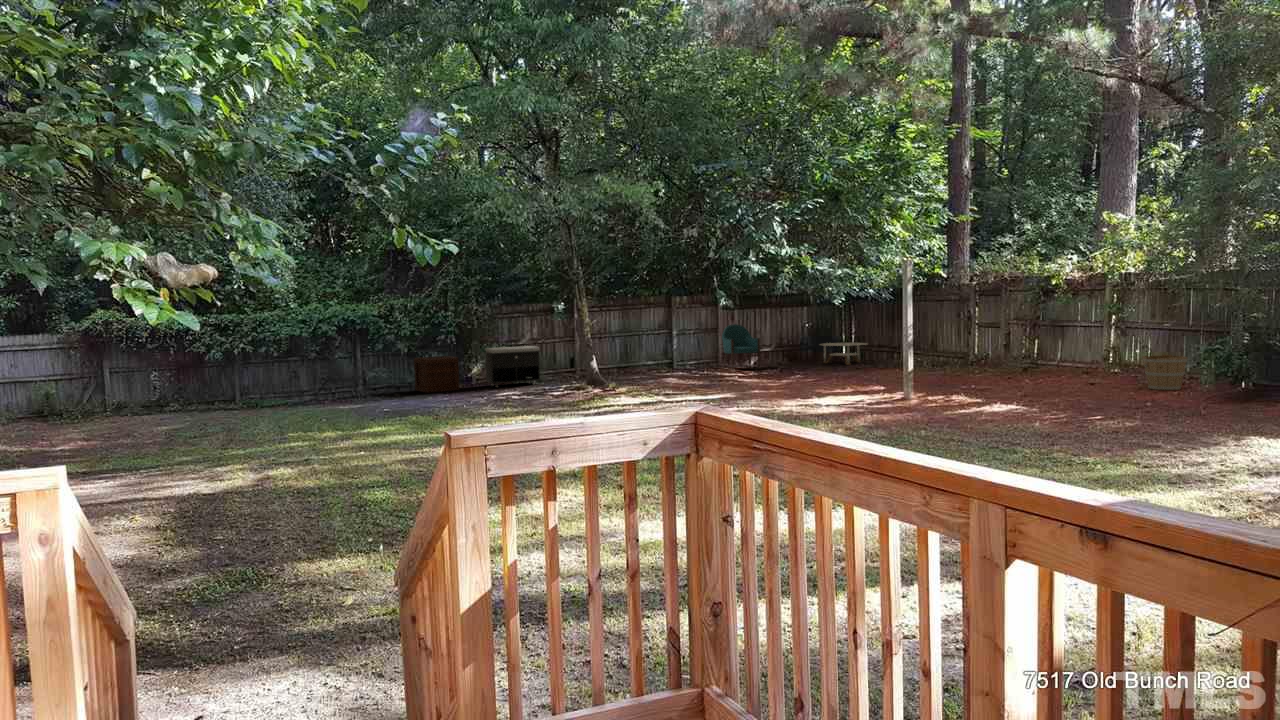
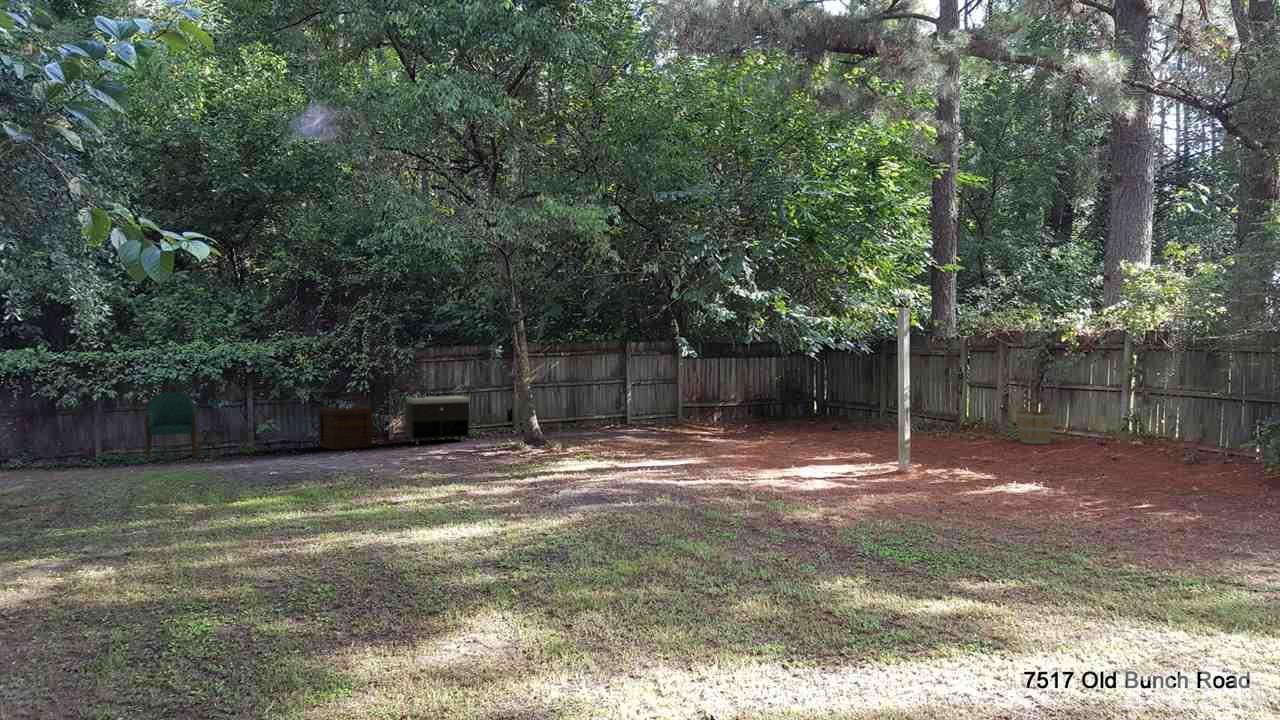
chair: present [722,324,760,369] -> present [144,392,197,460]
round table: present [821,343,867,365] -> none [790,399,845,425]
wooden bucket: present [1142,355,1188,390] -> present [1015,410,1056,444]

